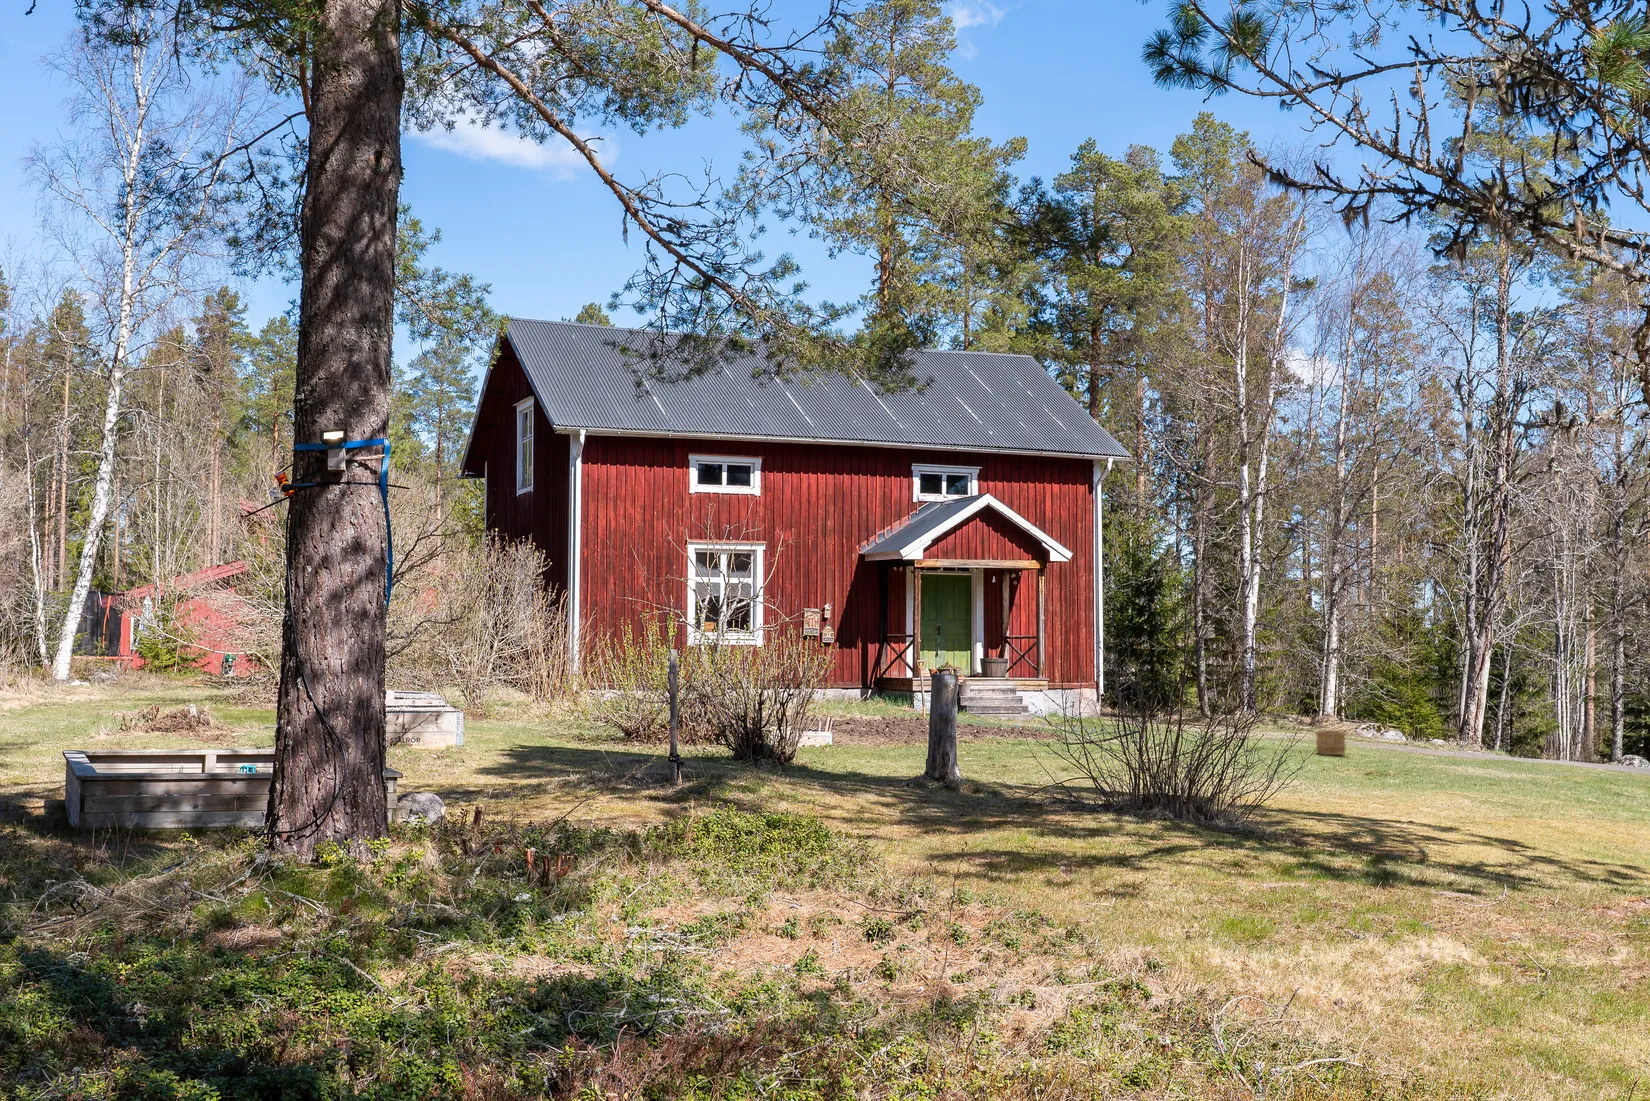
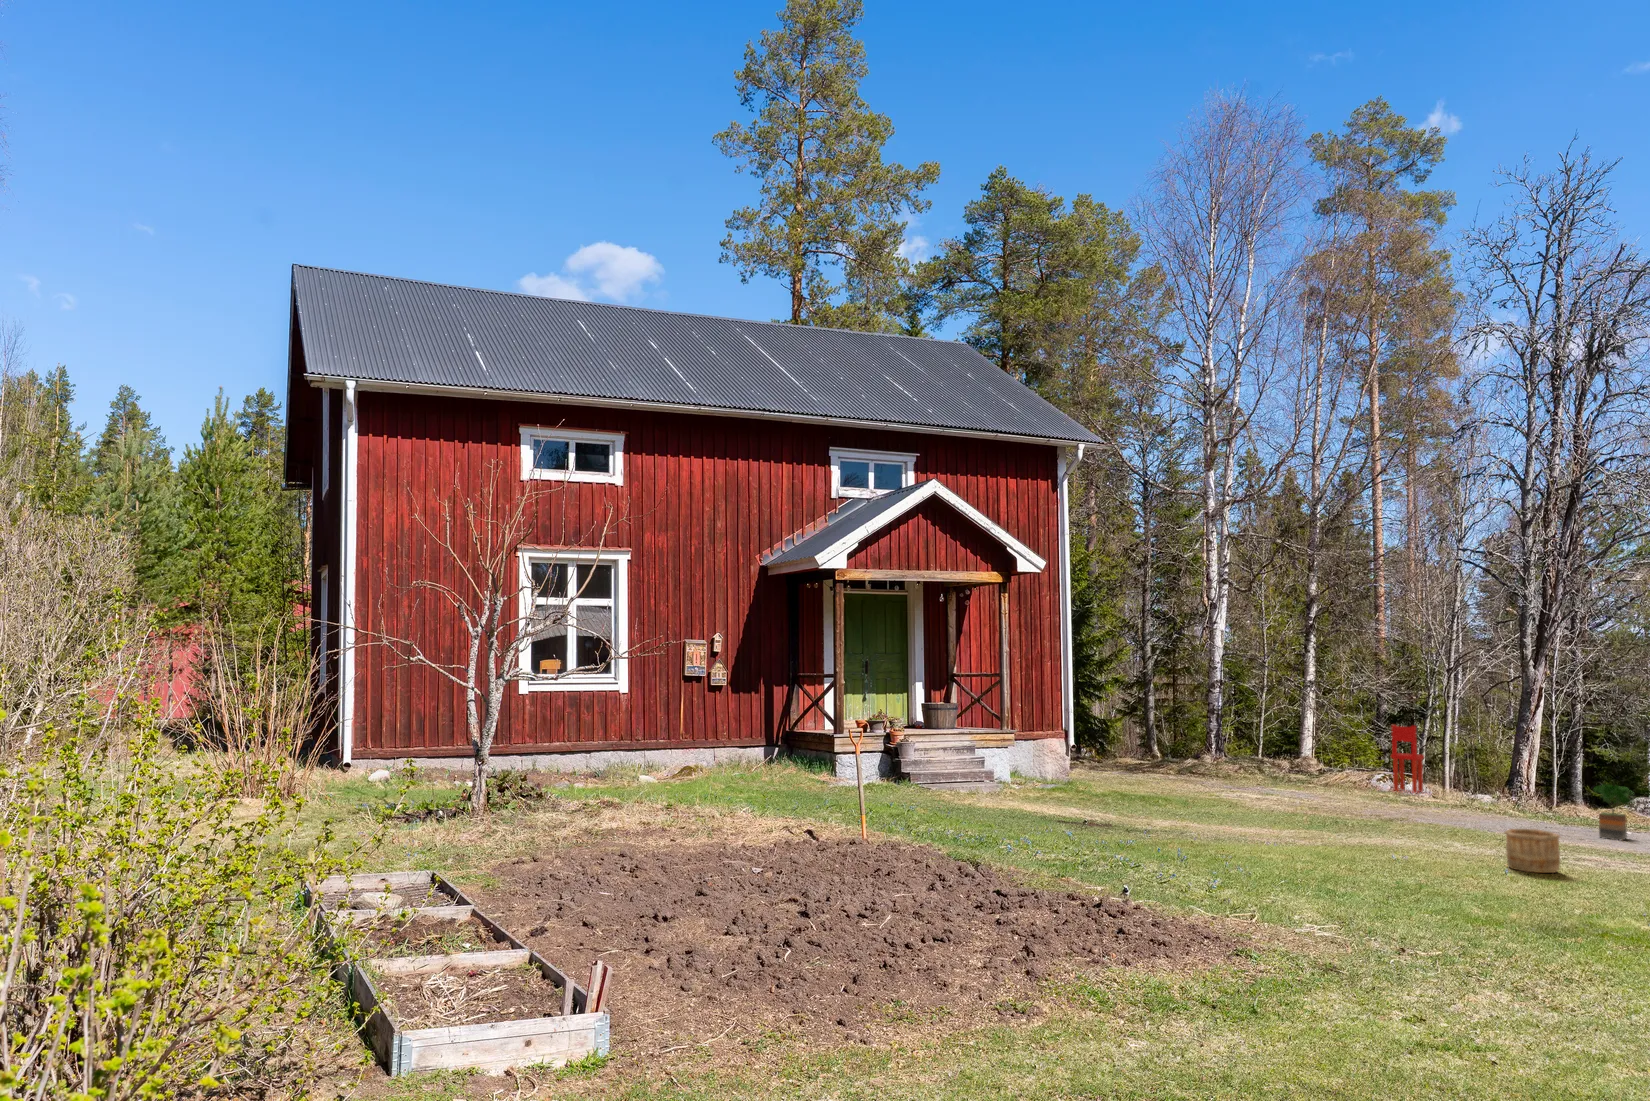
chair: none [1345,680,1372,733] -> present [1391,724,1424,793]
potted tree: none [1430,714,1456,752] -> present [1594,784,1634,840]

